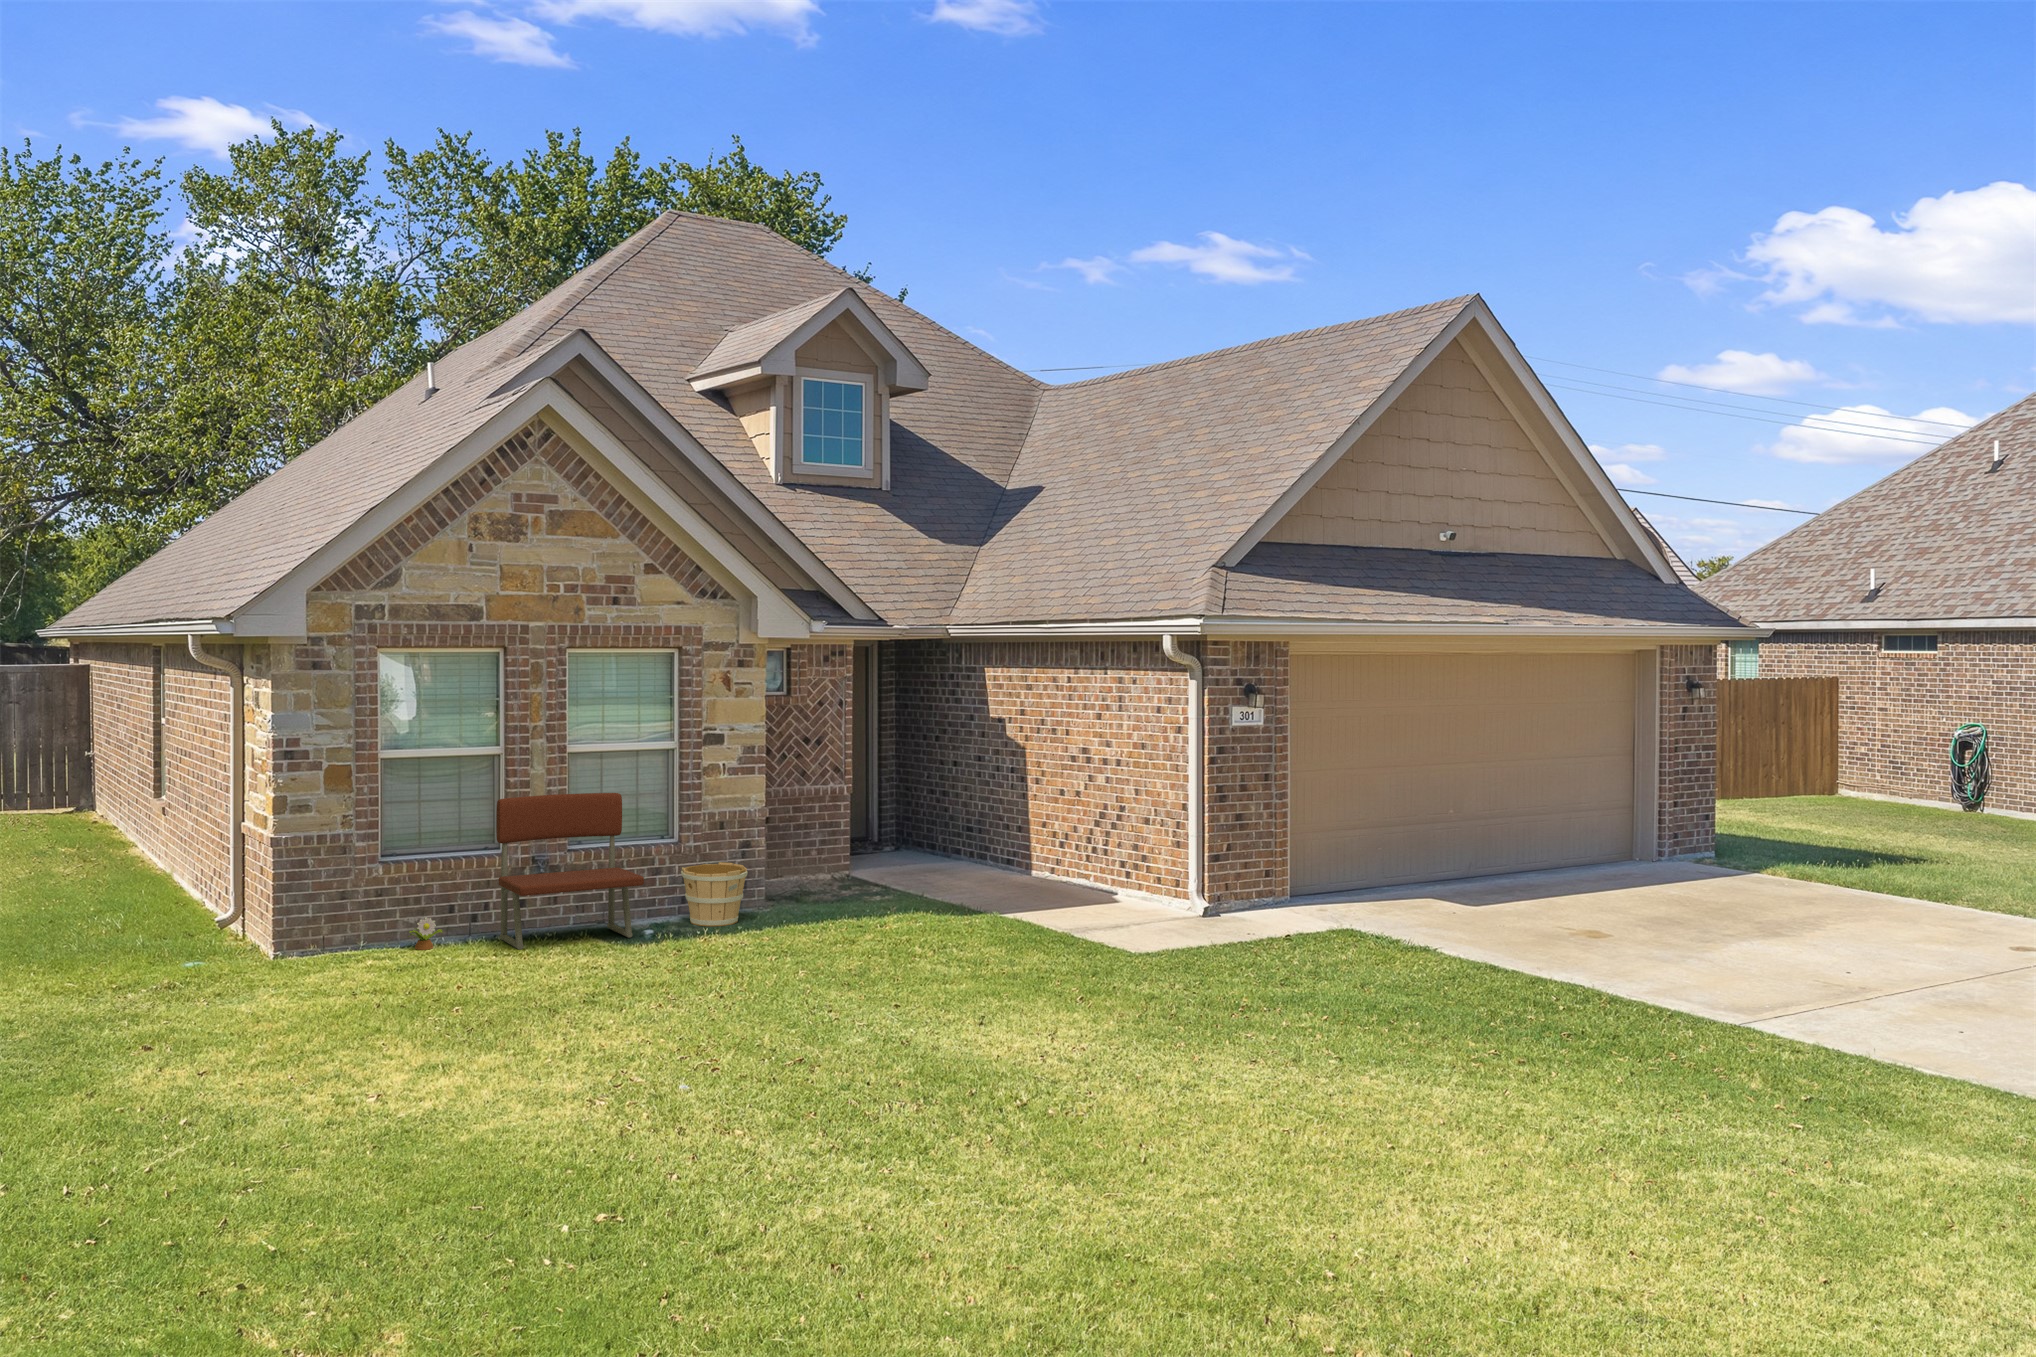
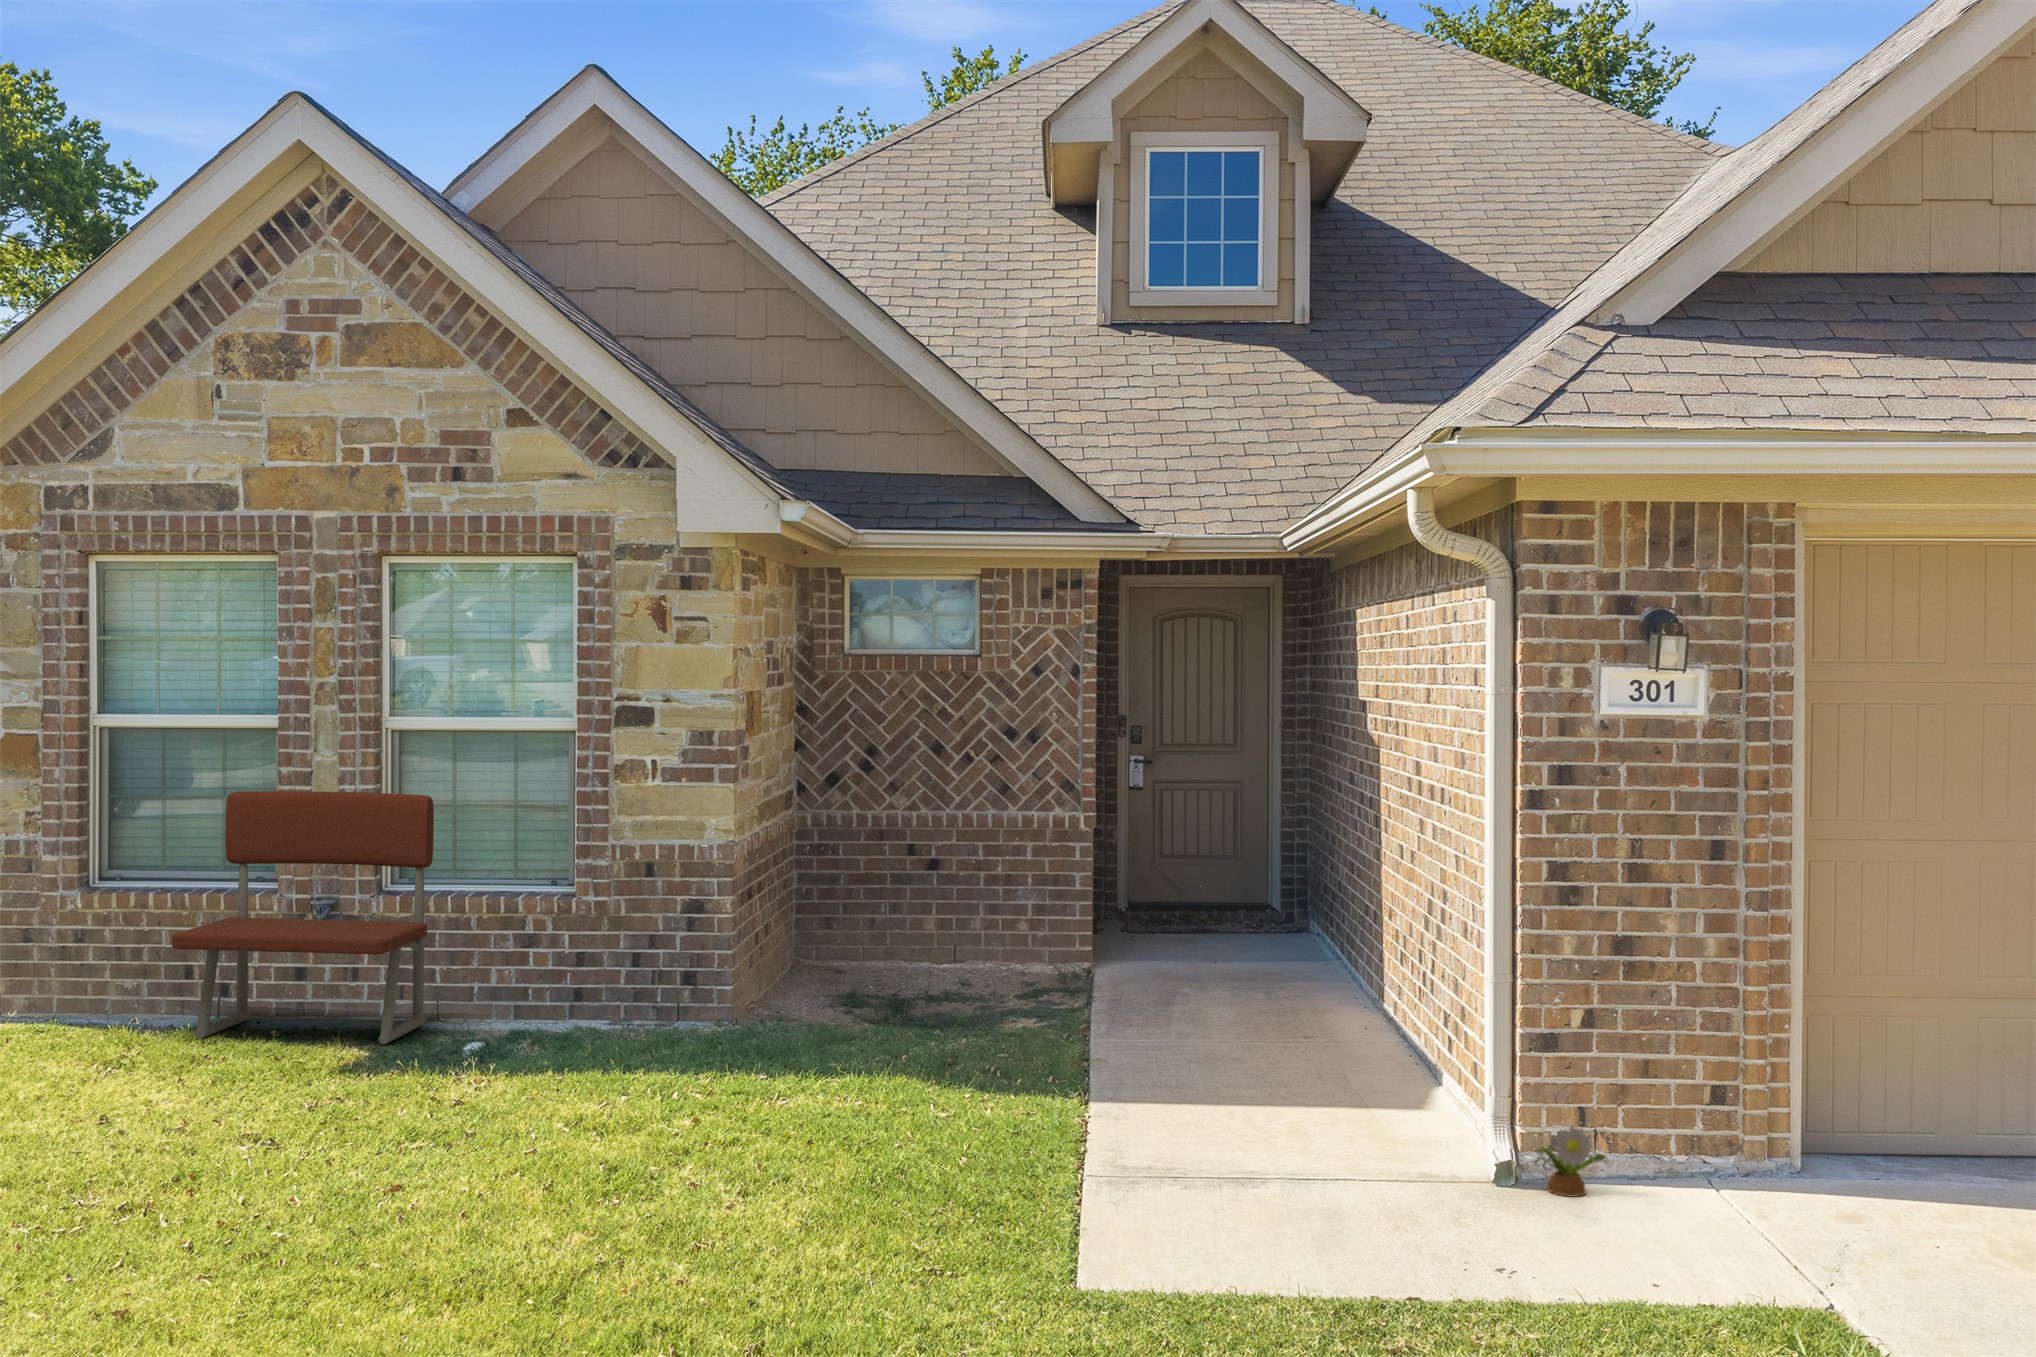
wooden bucket: present [681,862,748,926] -> none [529,934,647,1047]
decorative plant: present [408,917,442,950] -> present [1536,1126,1608,1197]

